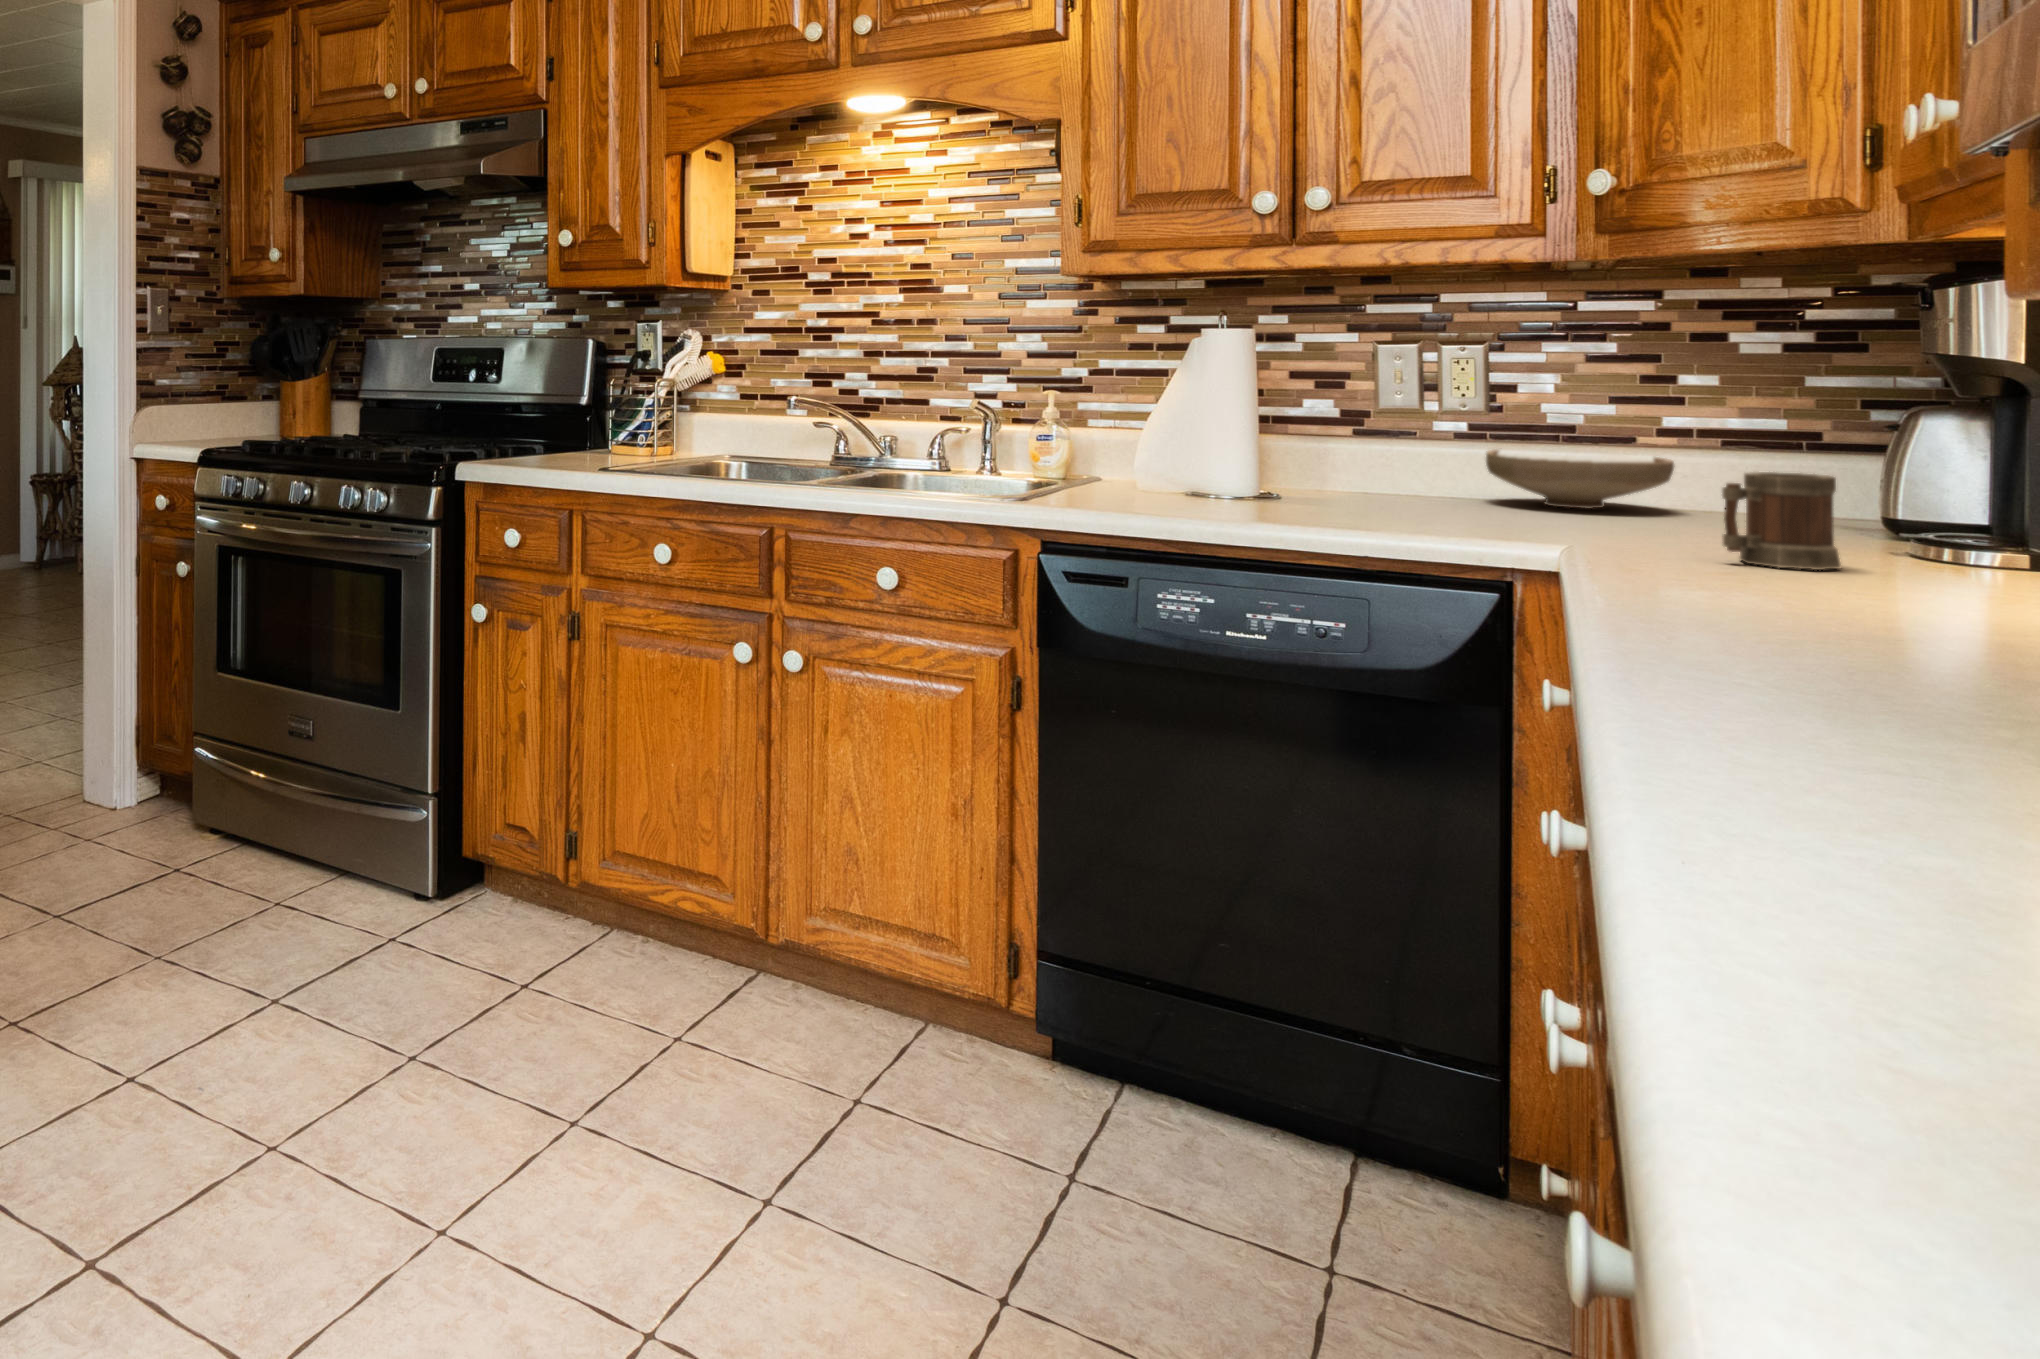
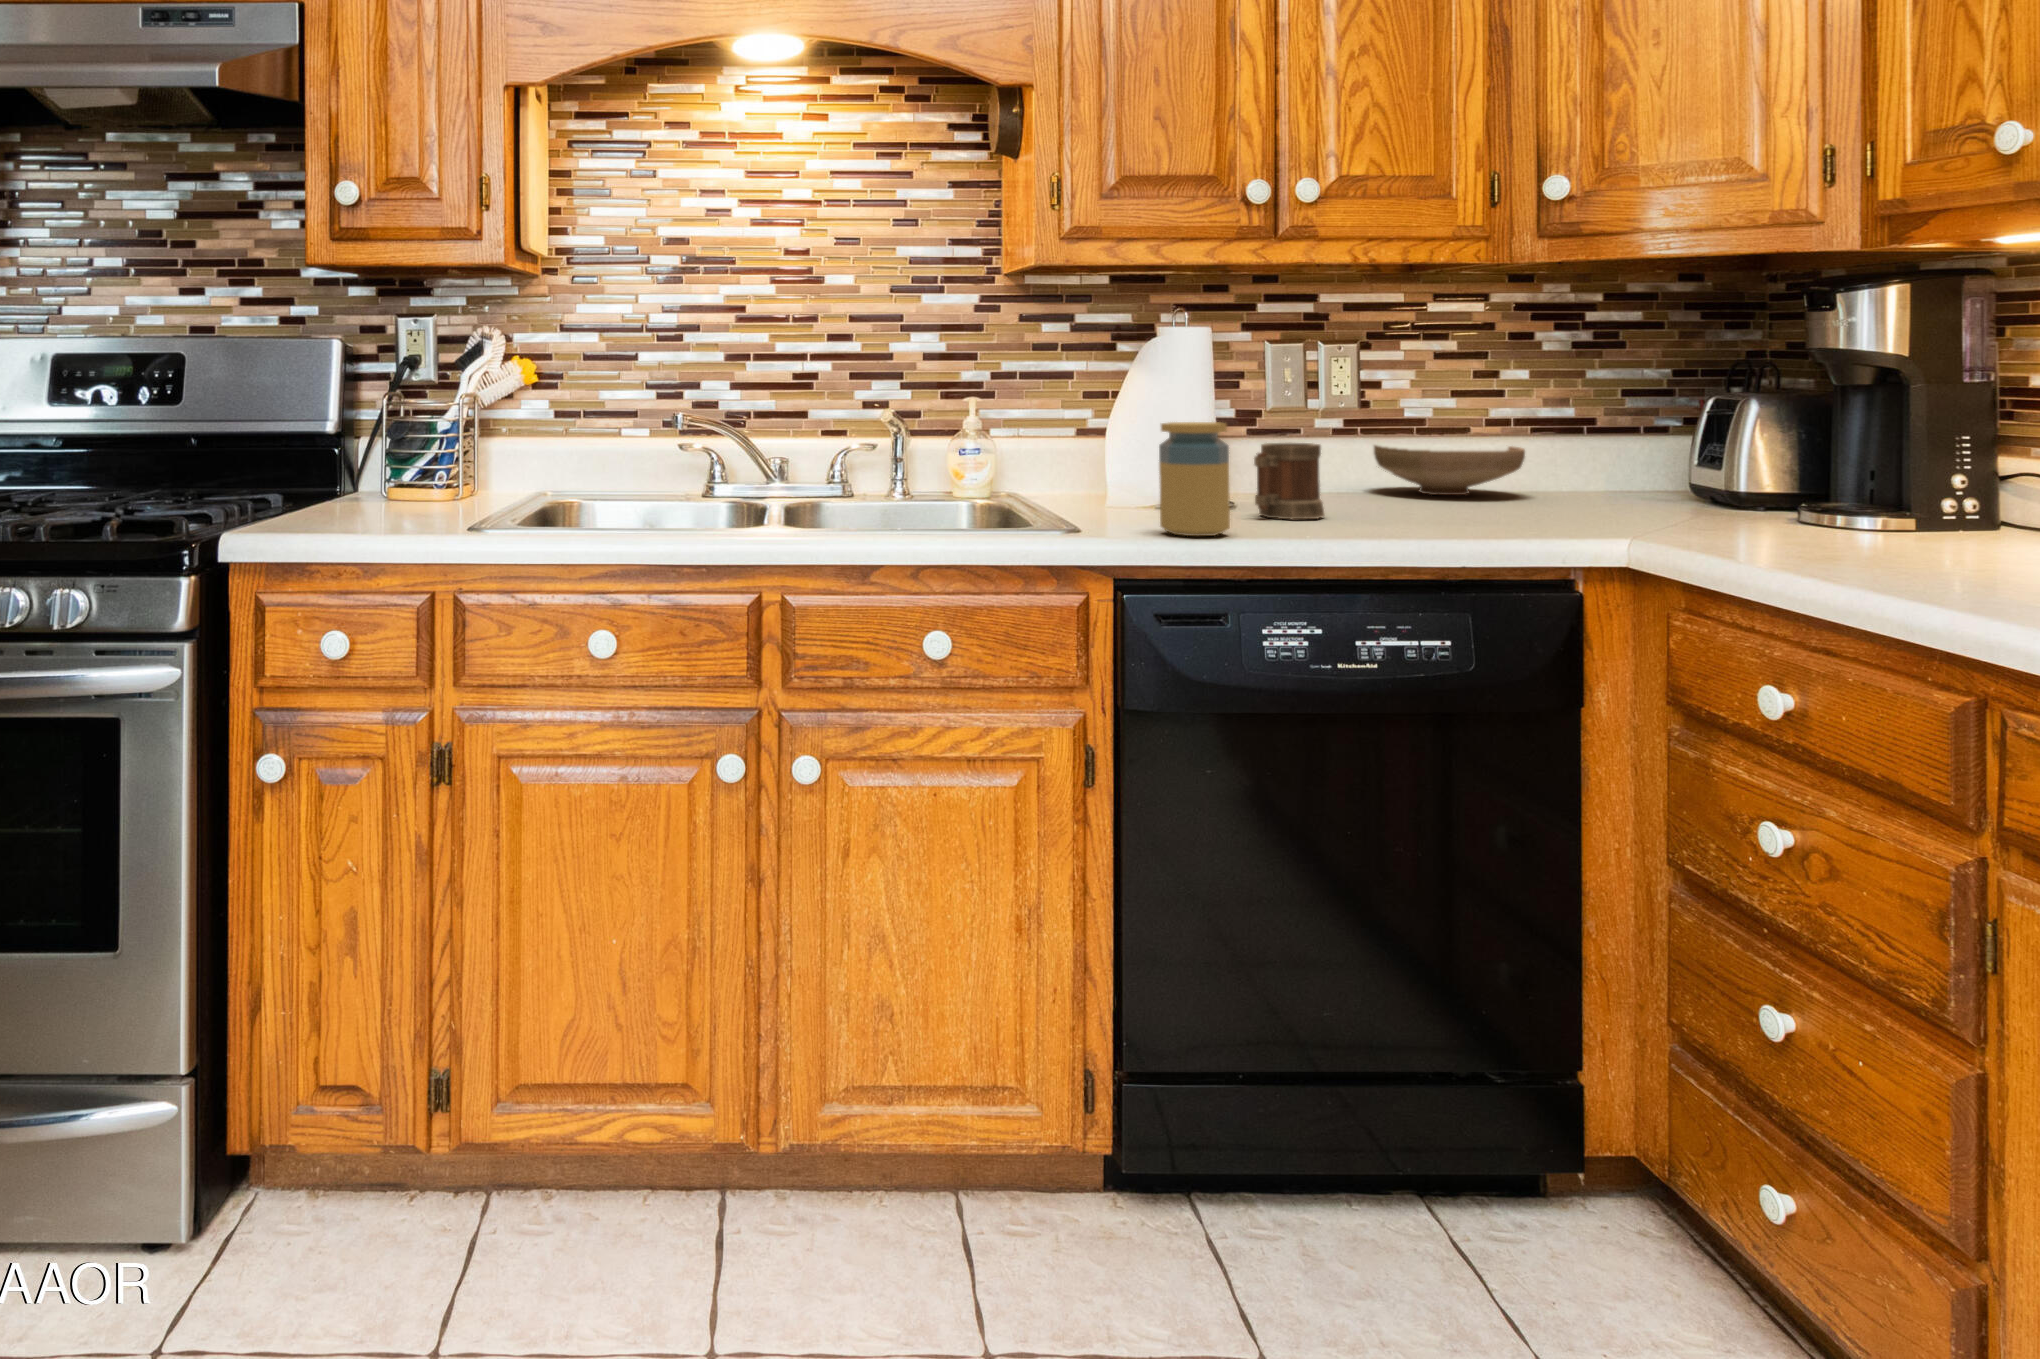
jar: none [1083,415,1143,512] -> present [1159,422,1230,536]
mug: present [1722,472,1841,570] -> present [1254,443,1324,519]

